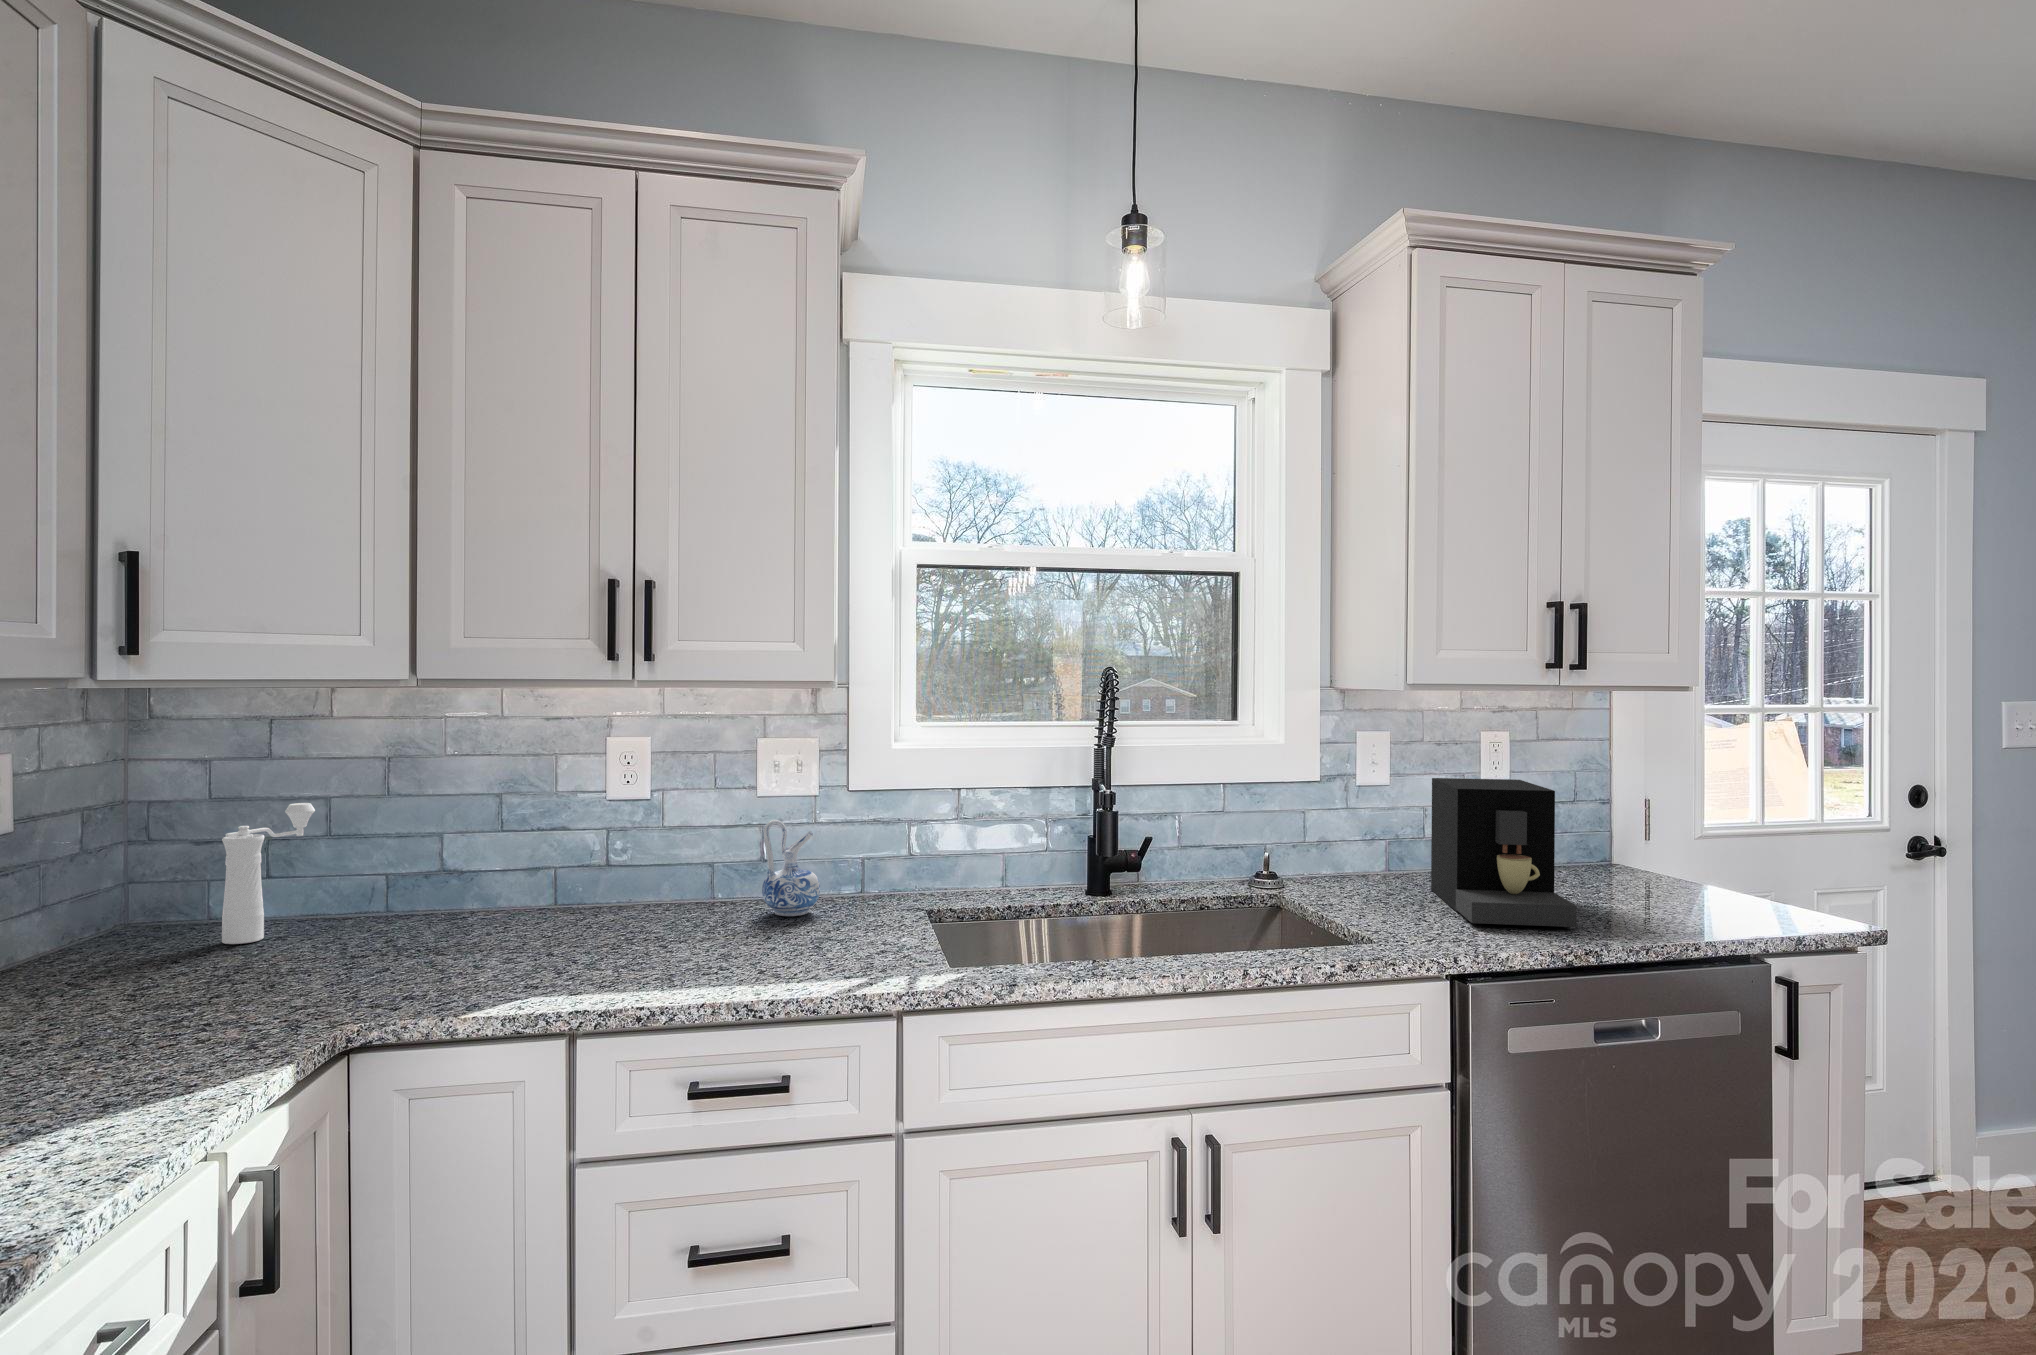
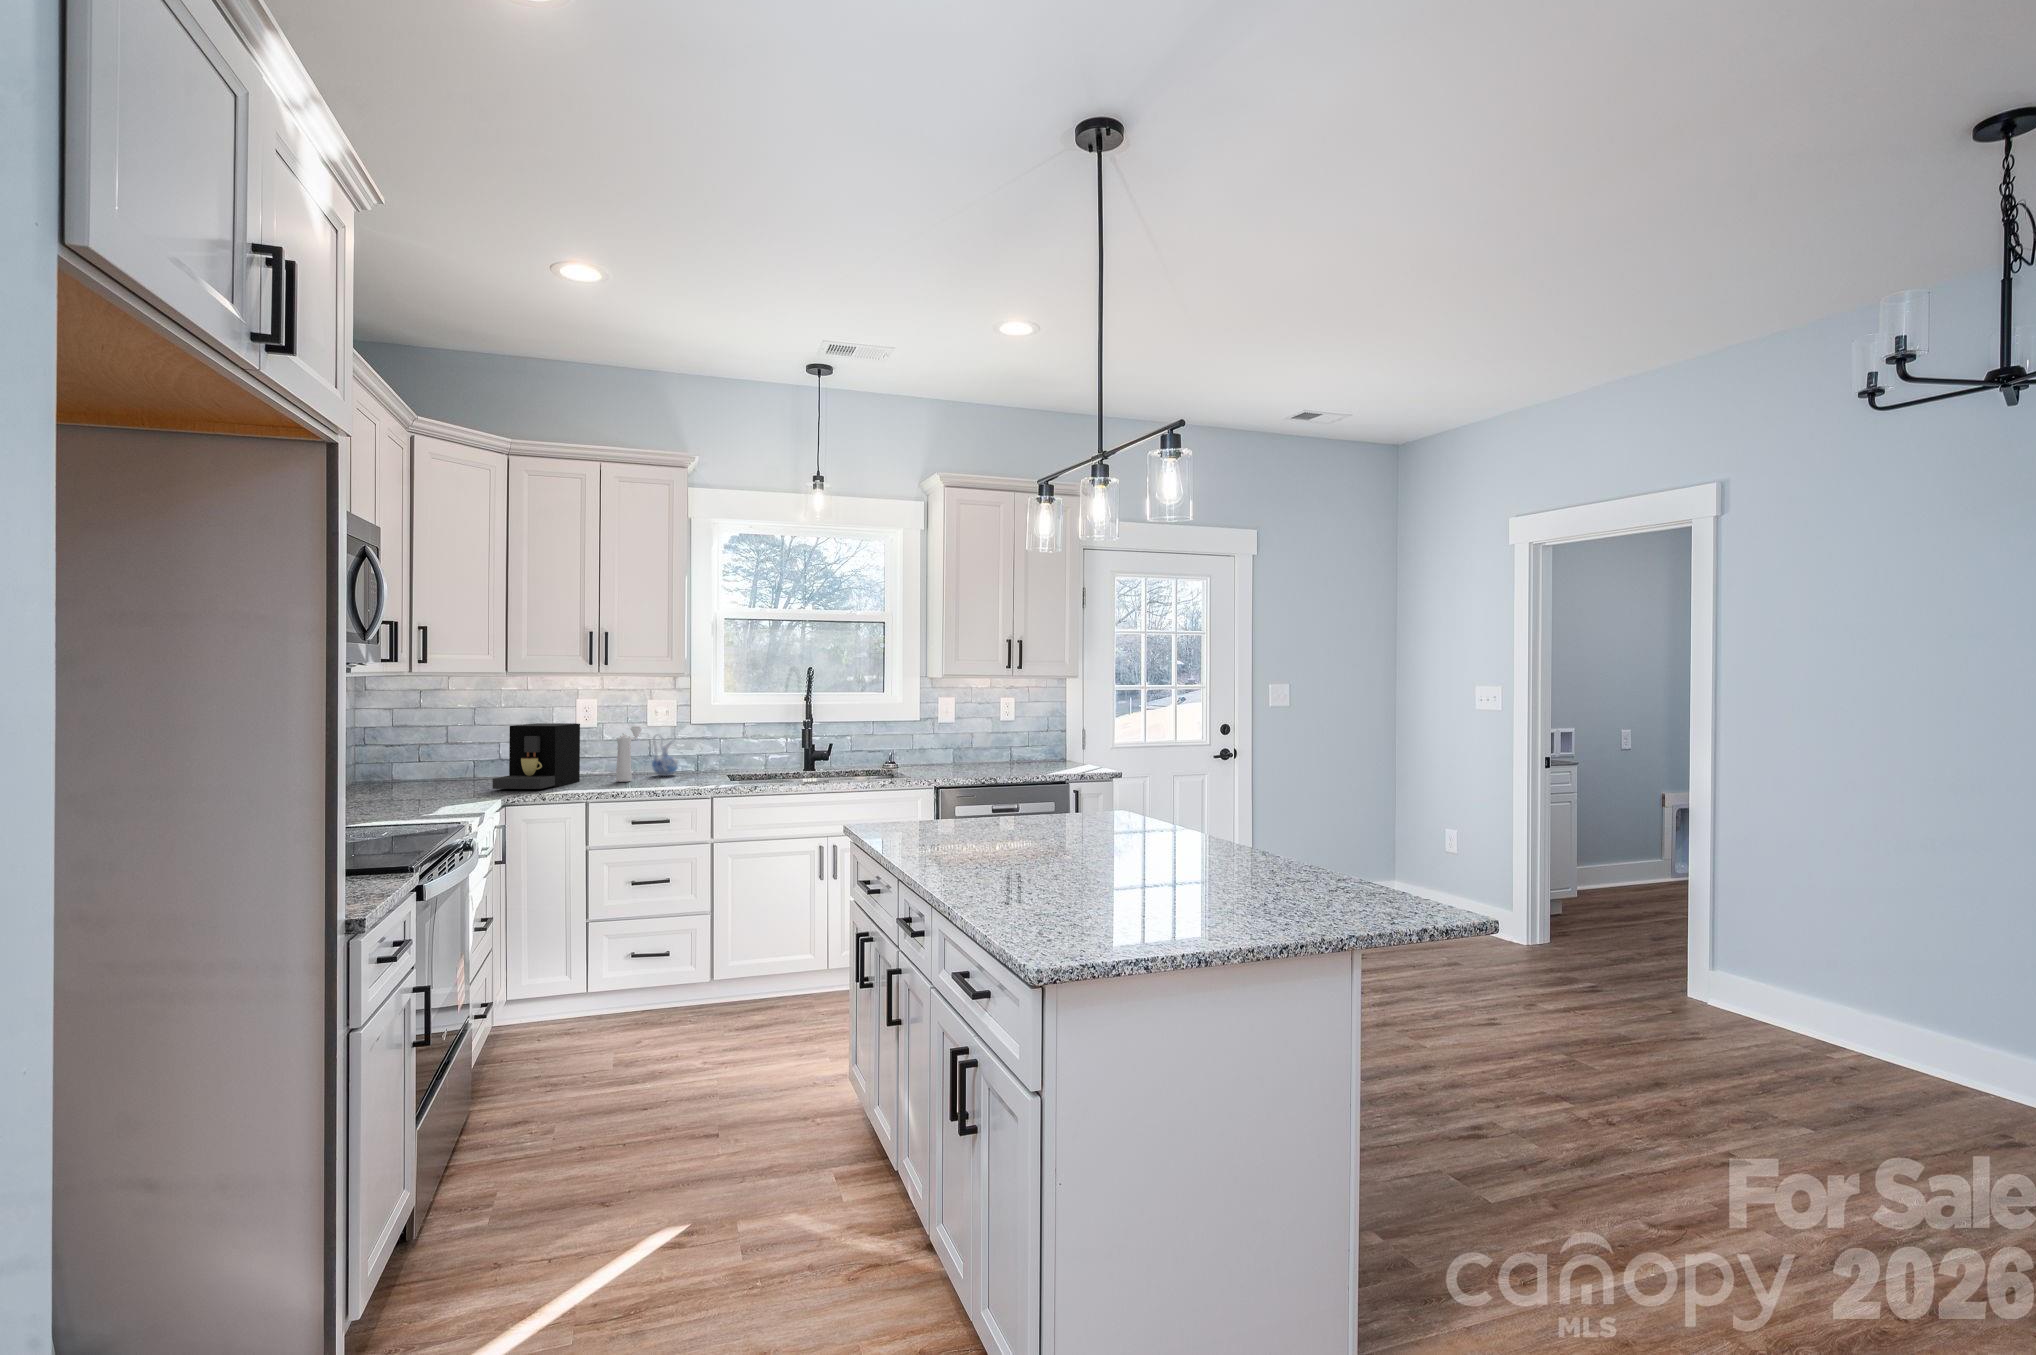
coffee maker: present [1431,778,1577,927] -> present [493,723,580,789]
pepper mill: present [222,803,315,944] -> present [616,726,642,782]

